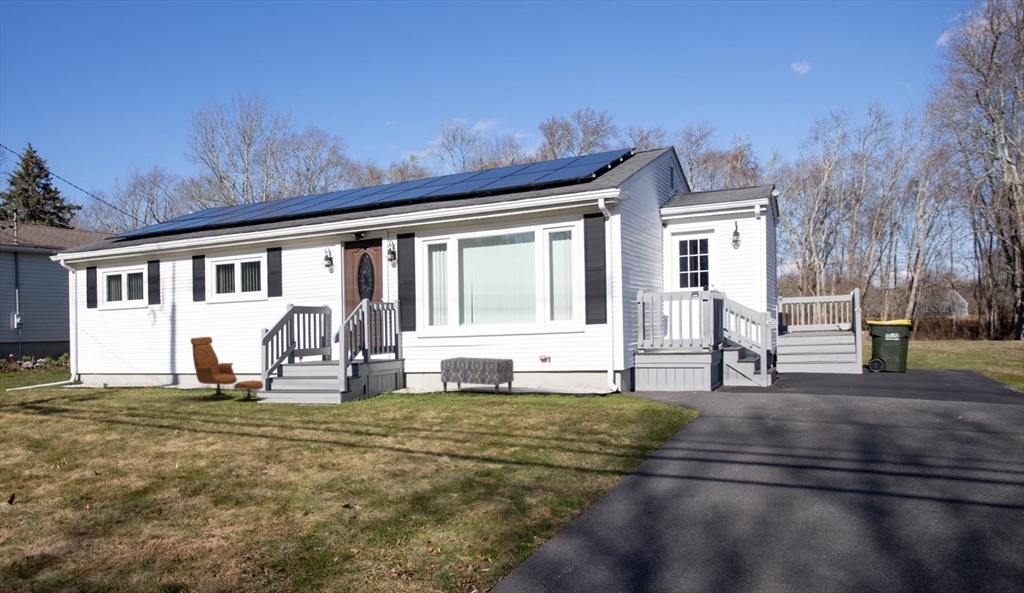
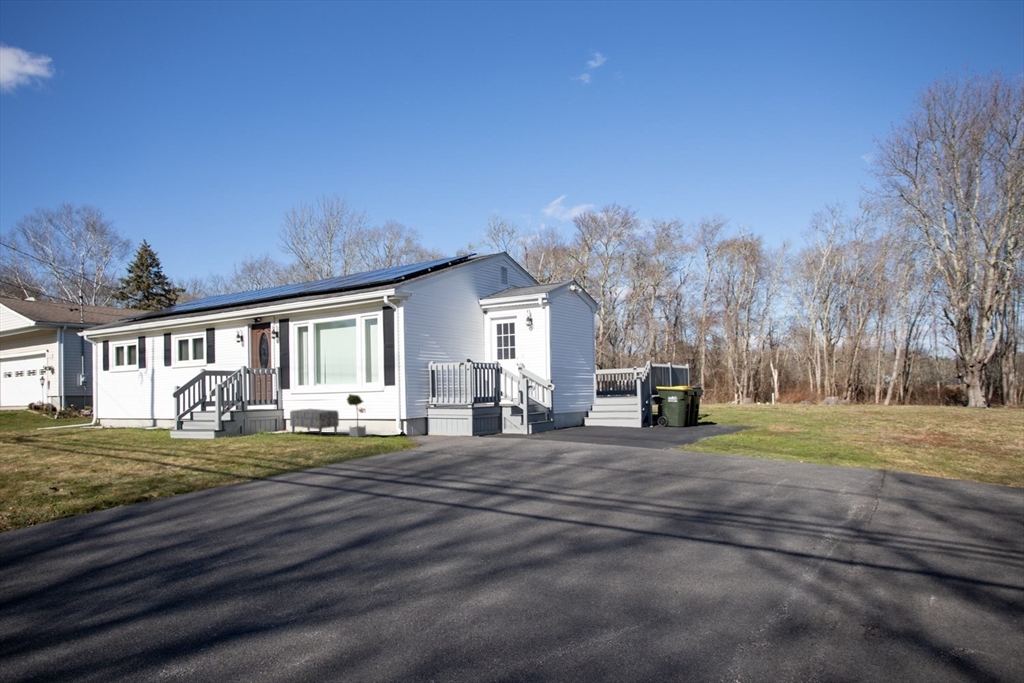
potted tree: none [535,335,562,395] -> present [347,394,366,437]
lounge chair: present [191,337,263,401] -> none [123,392,168,438]

